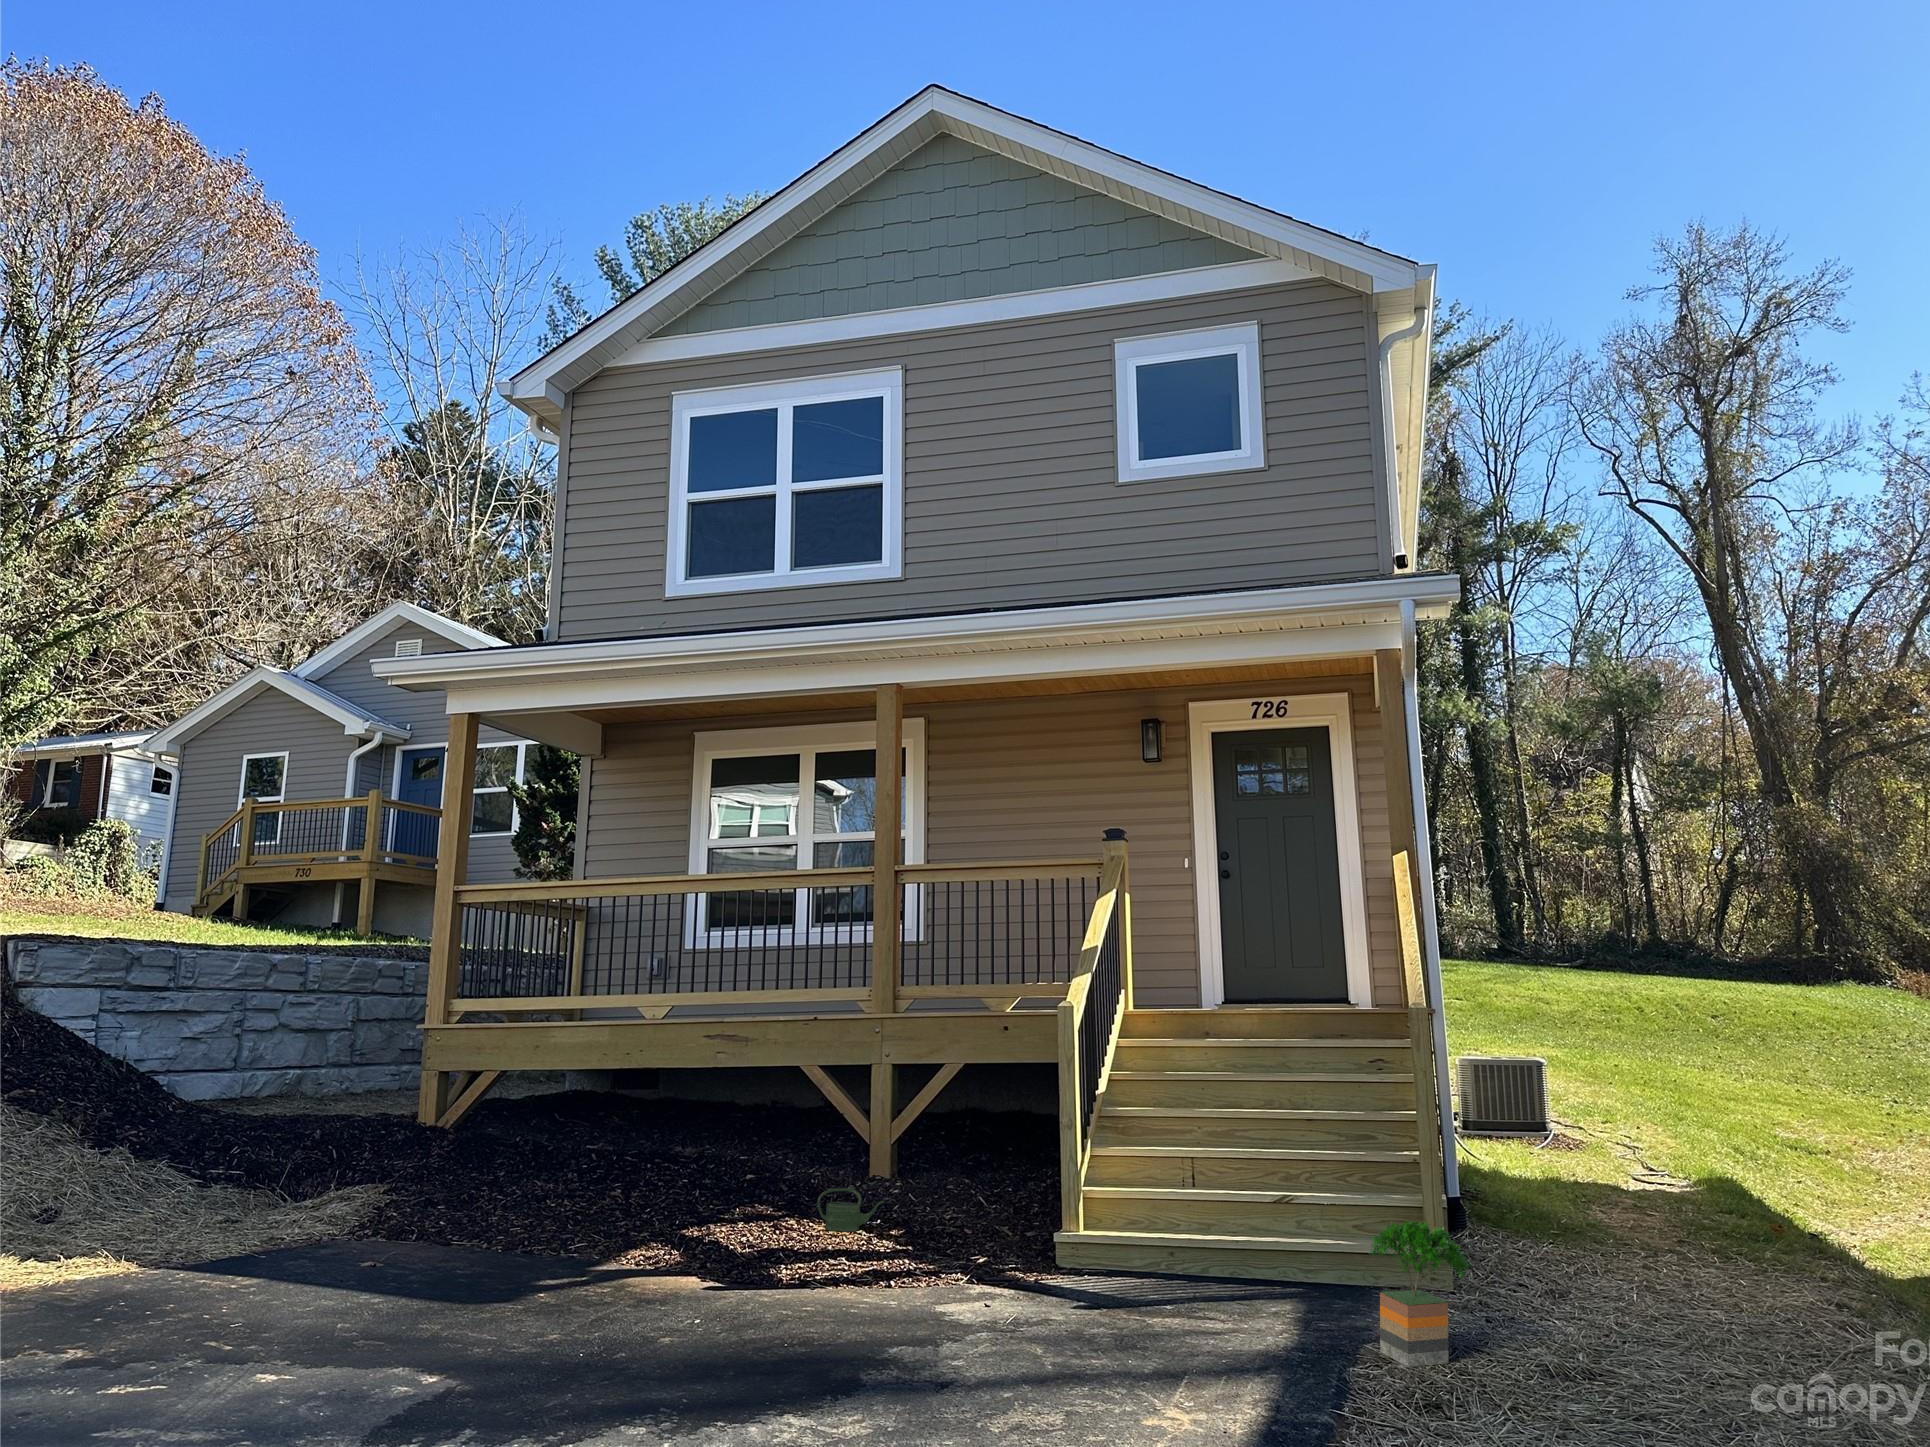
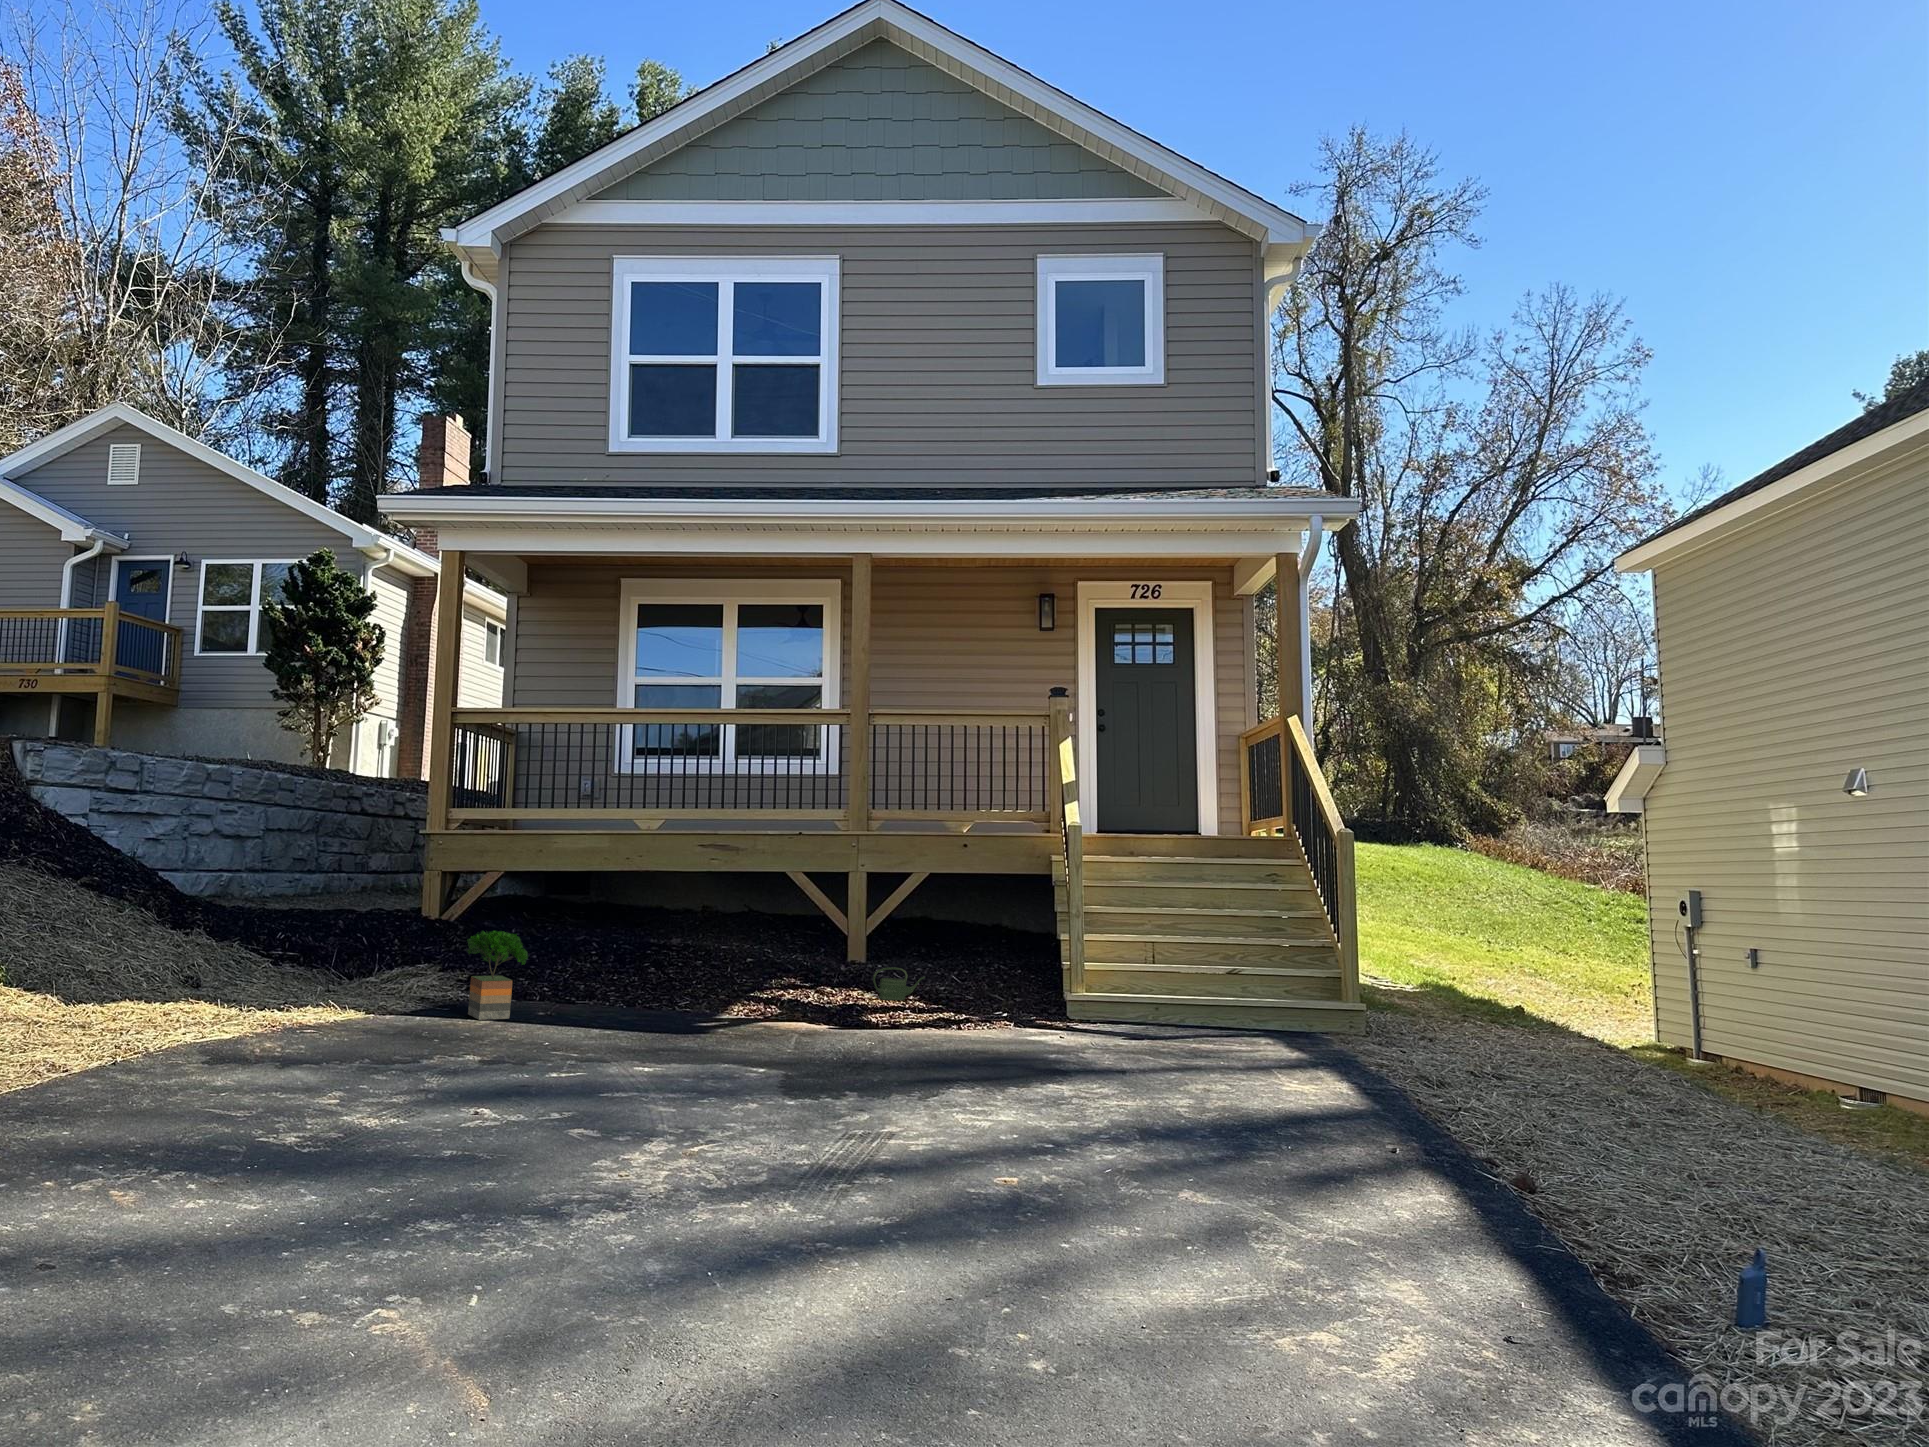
potted tree: present [1369,1220,1469,1367] -> present [468,931,527,1020]

